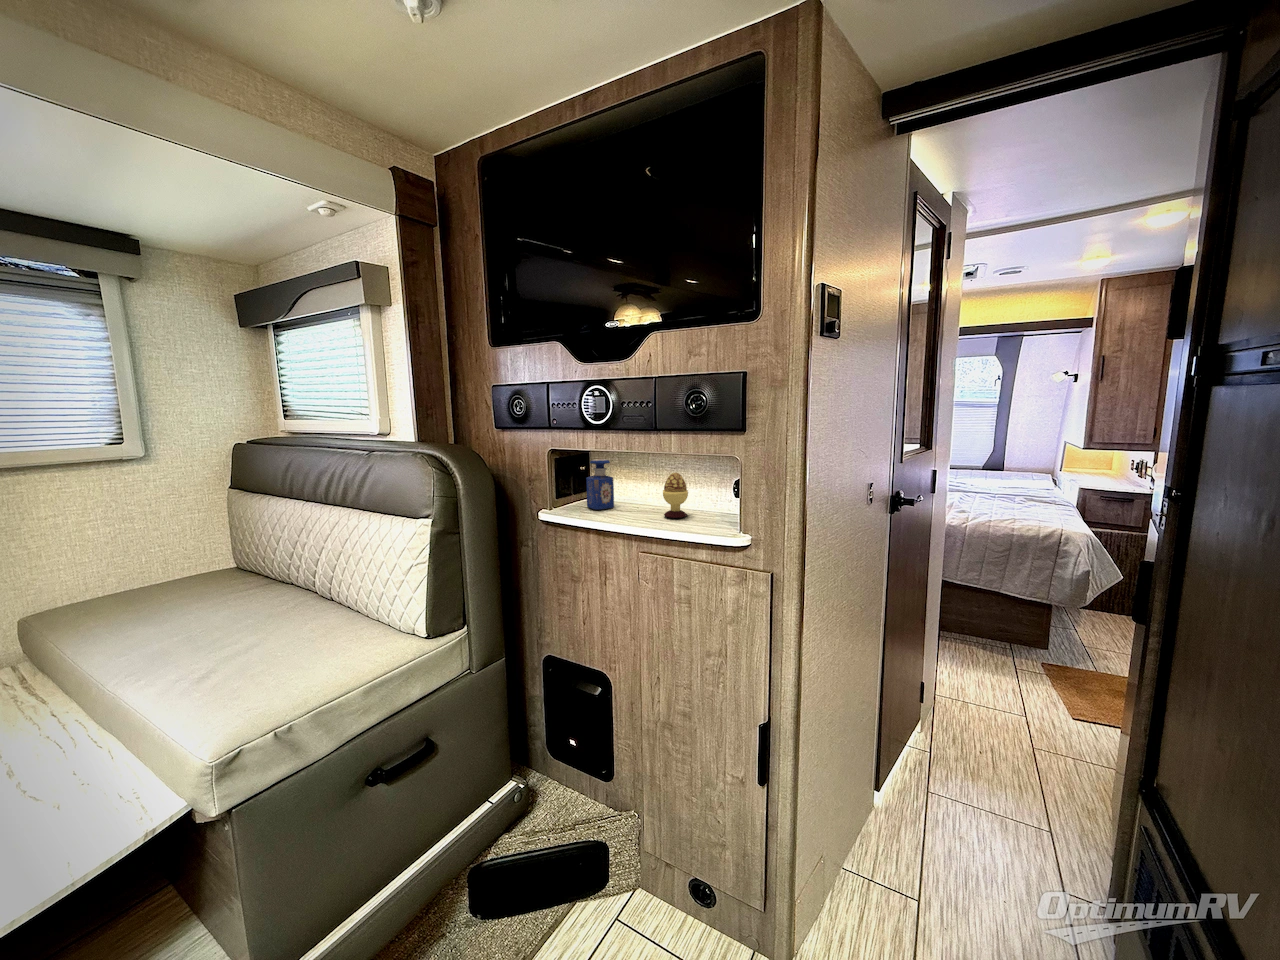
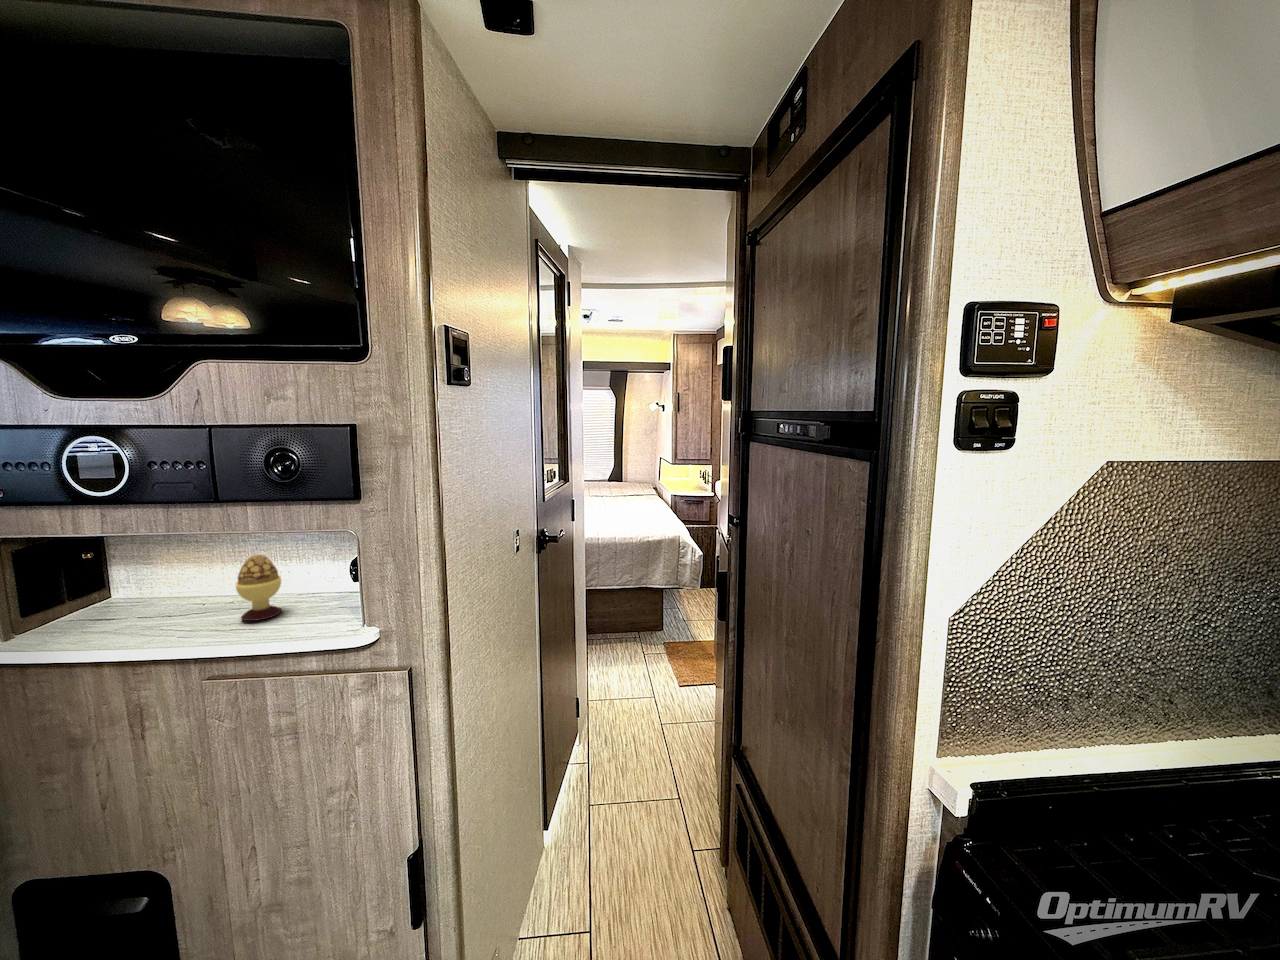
perfume bottle: present [586,459,614,509] -> none [71,543,142,630]

